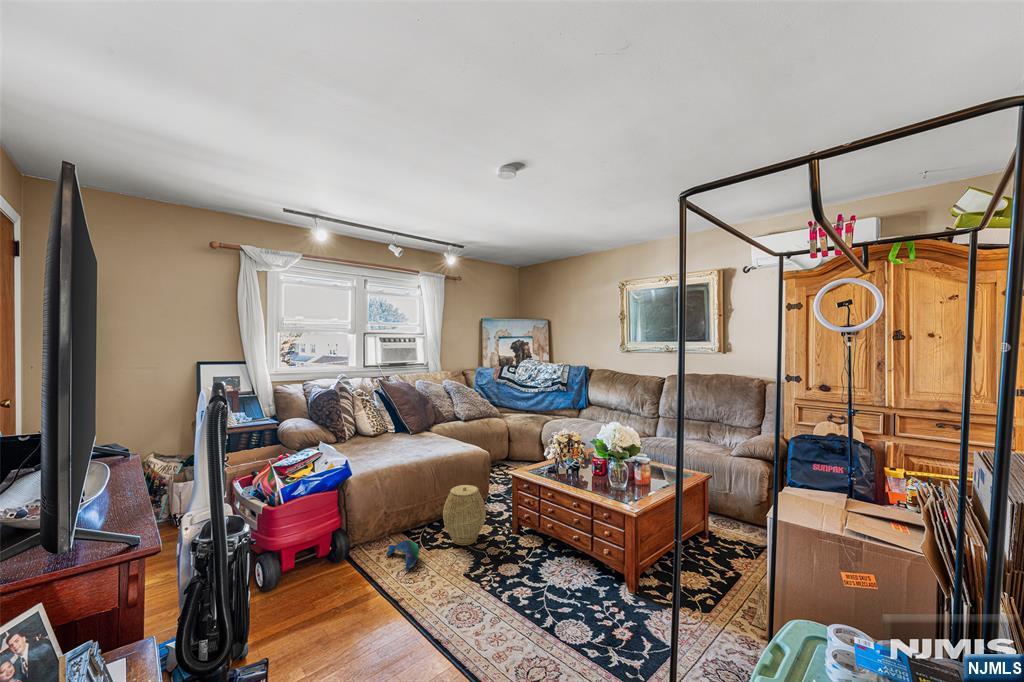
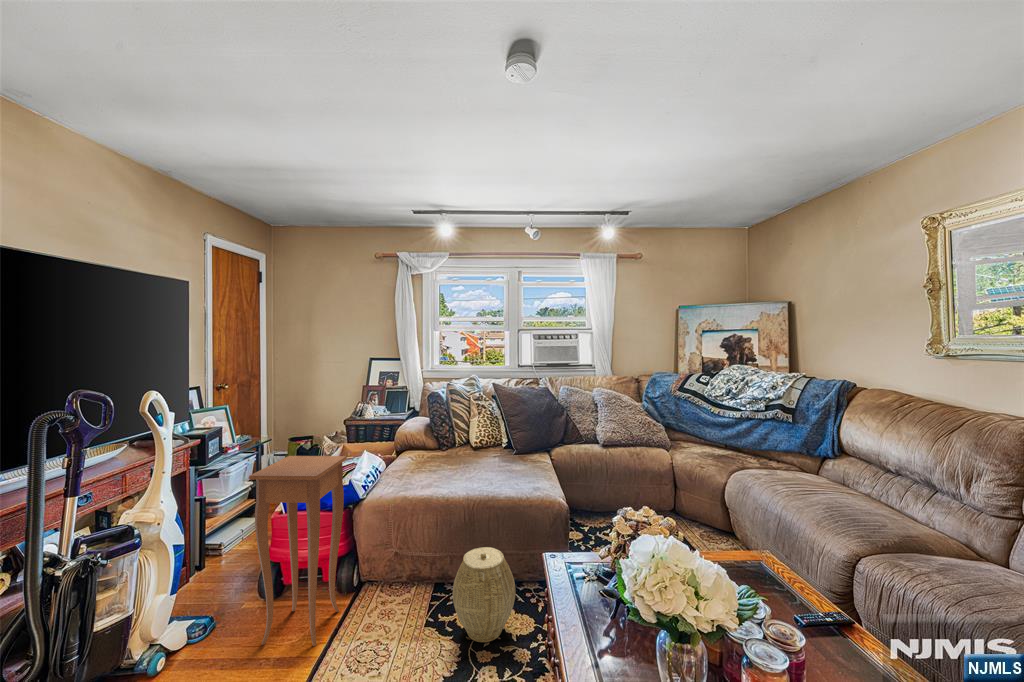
side table: none [295,438,367,608] -> present [249,456,347,646]
plush toy: present [386,540,421,572] -> none [373,597,414,647]

